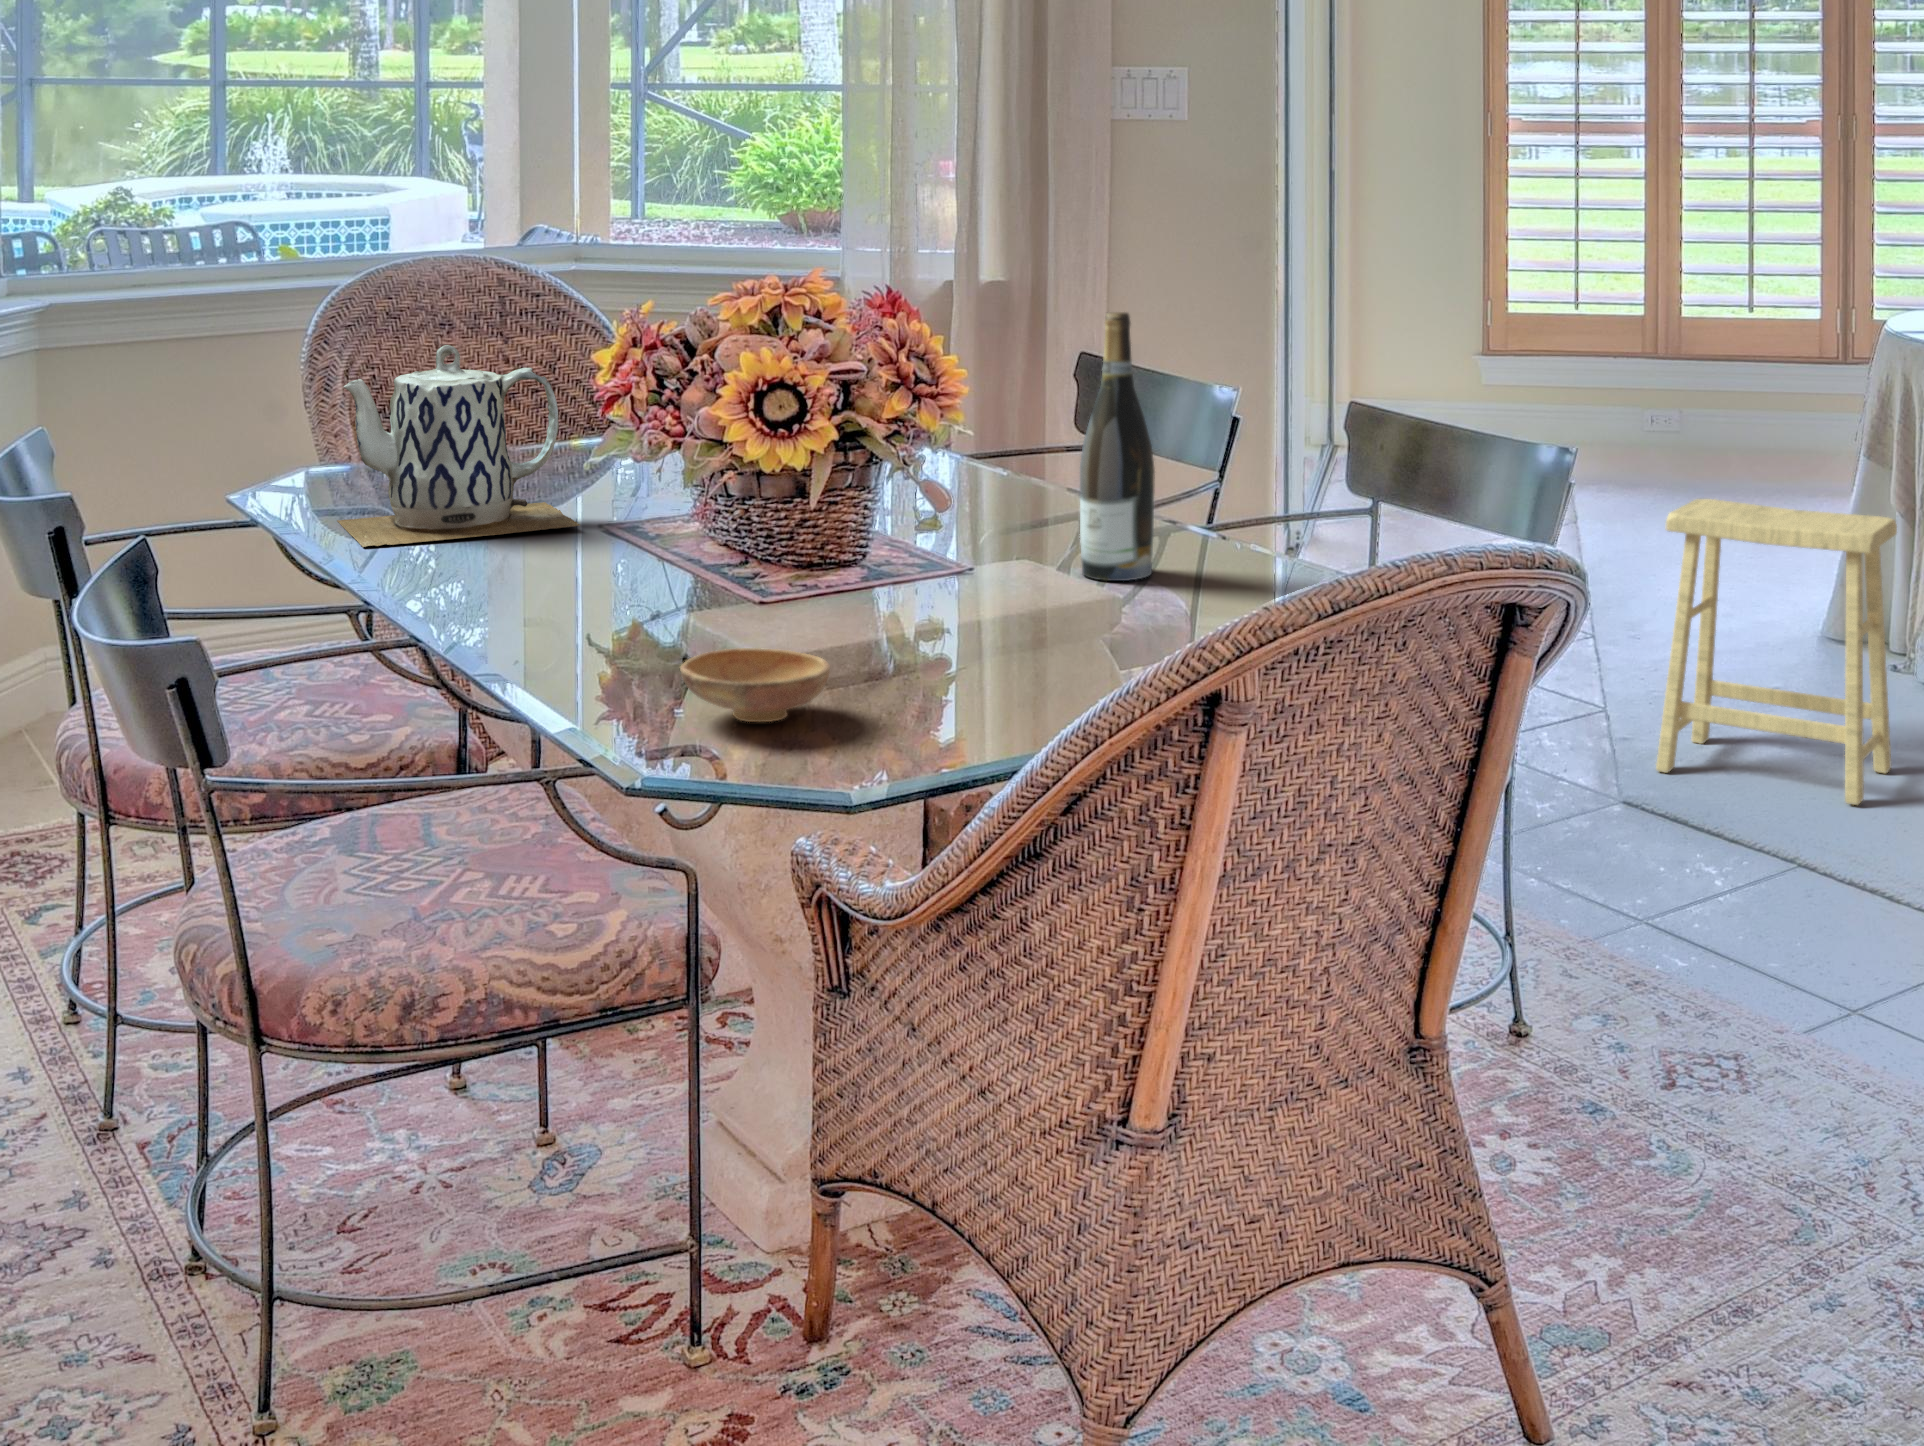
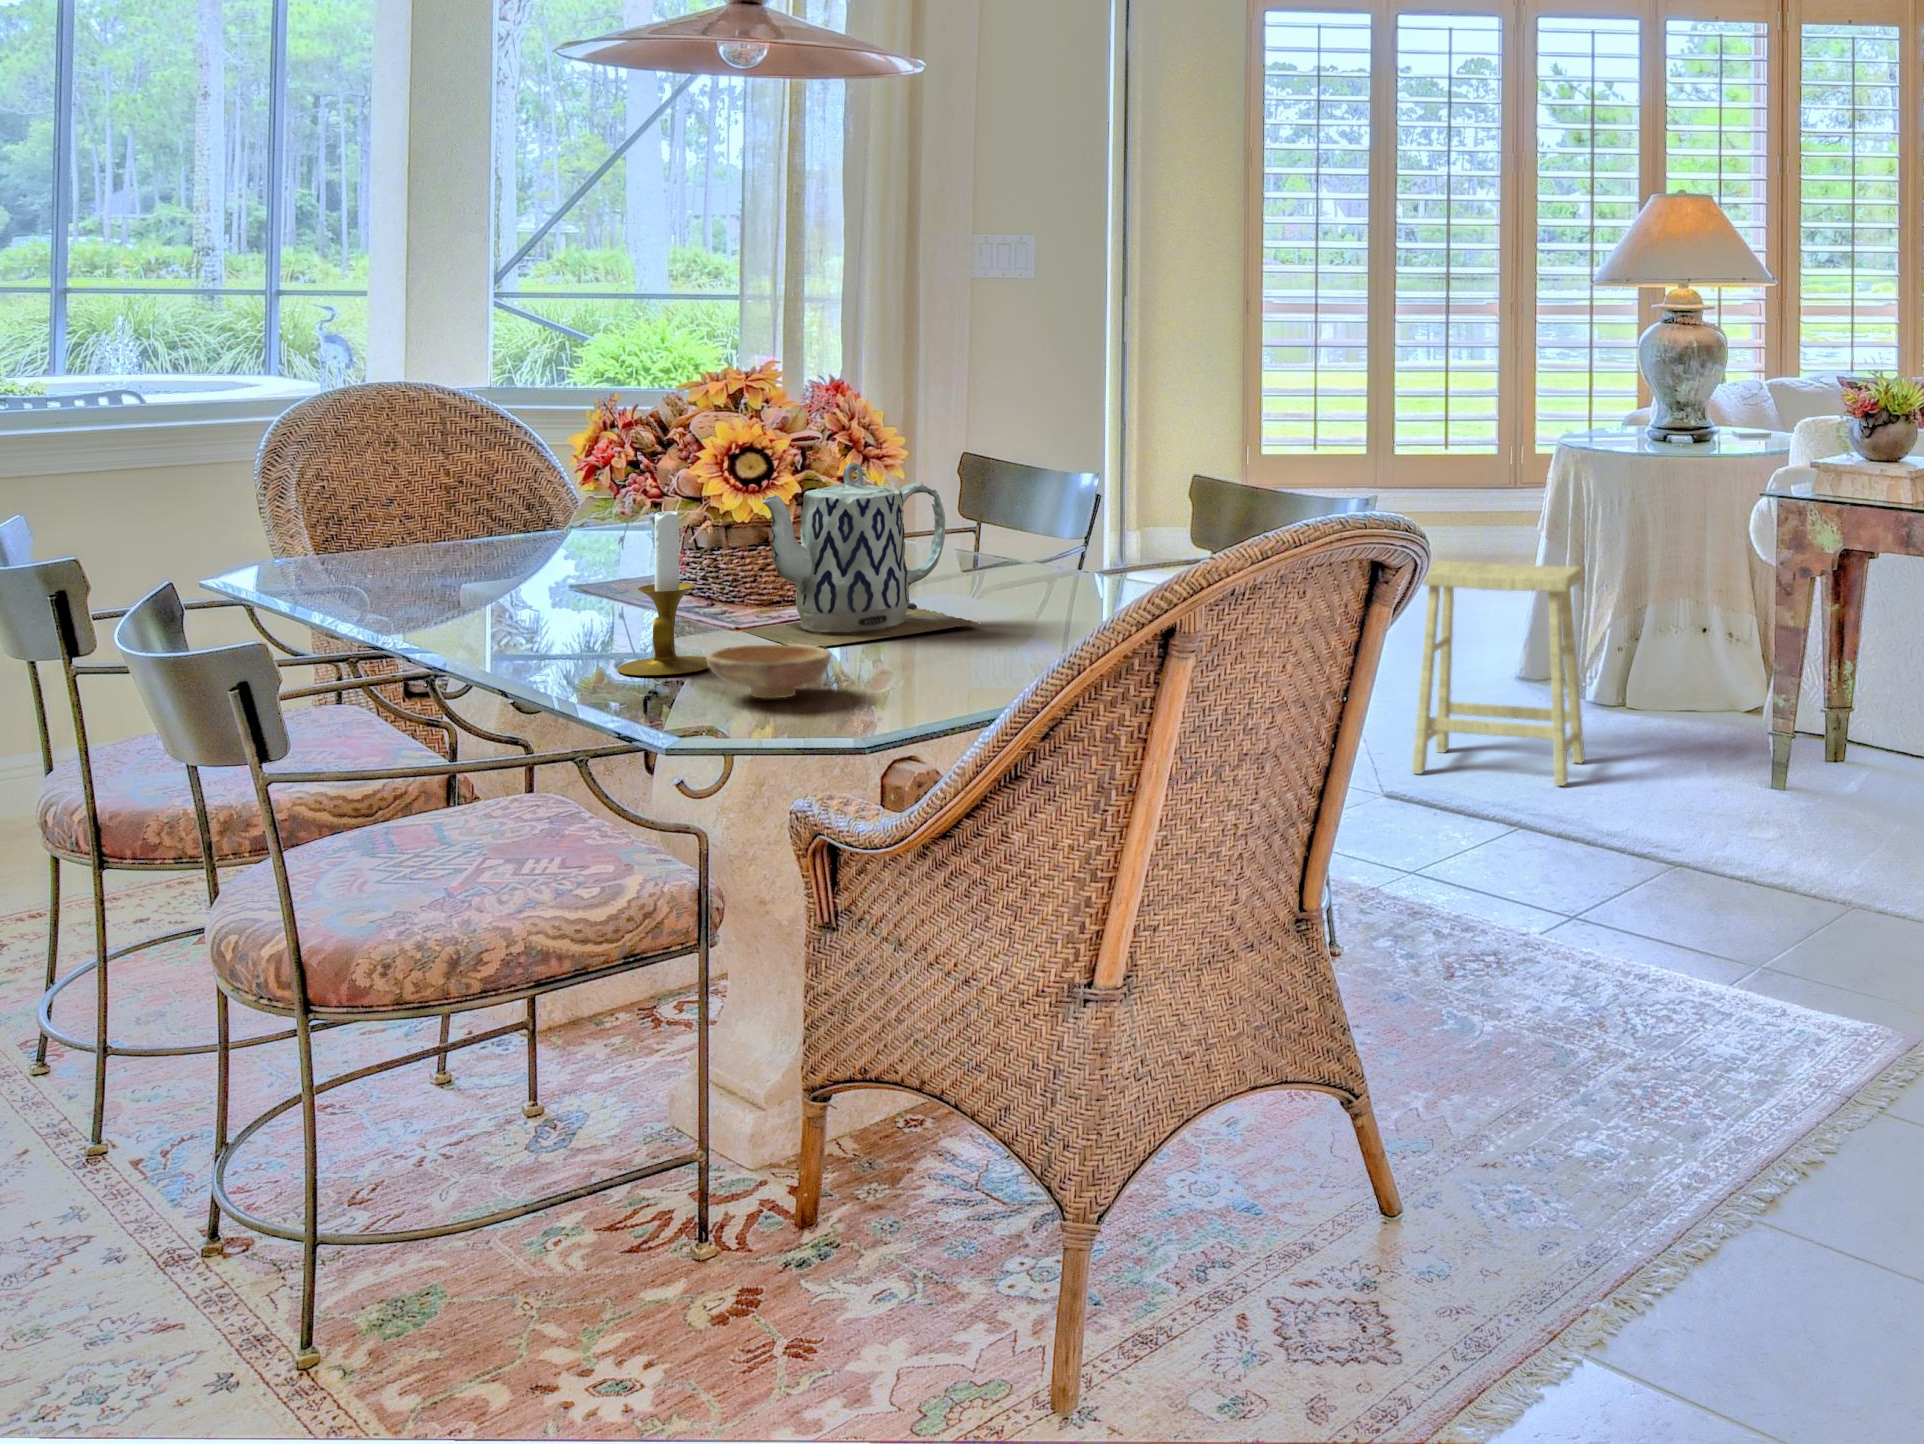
wine bottle: present [1080,312,1155,581] -> none [995,394,1054,605]
teapot: present [337,345,580,547] -> present [741,462,977,647]
candlestick: none [597,471,713,674] -> present [618,511,709,675]

